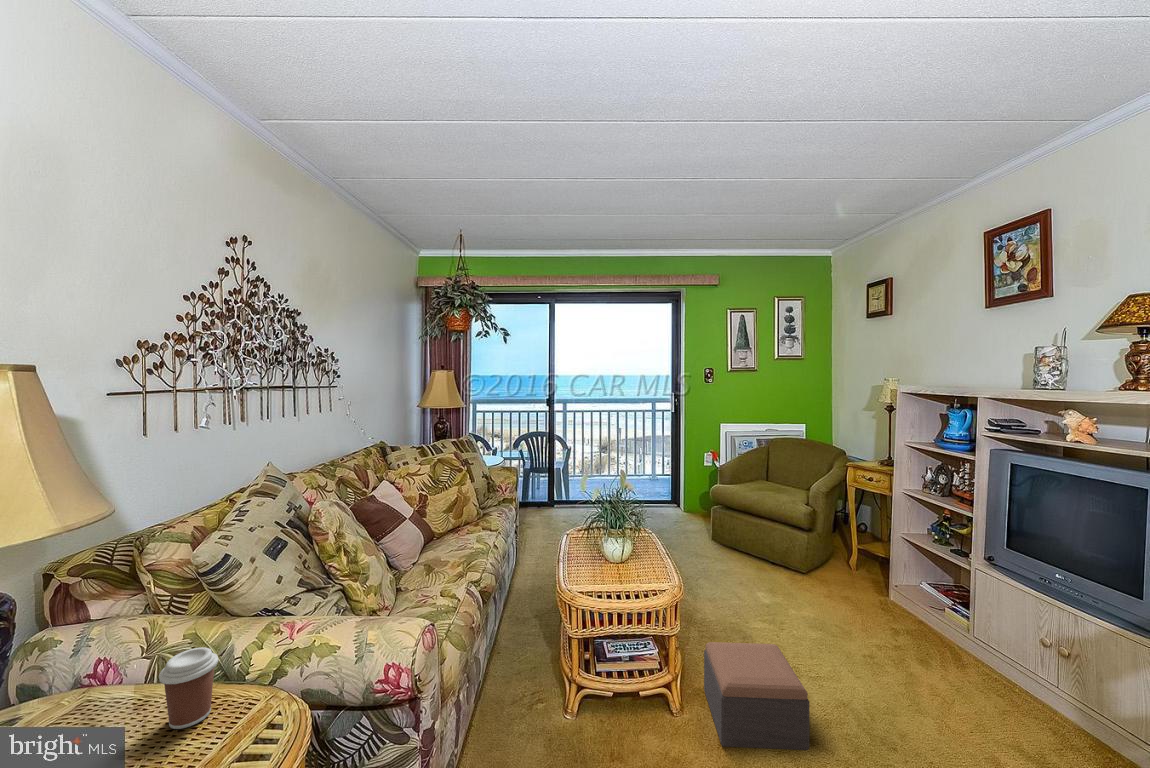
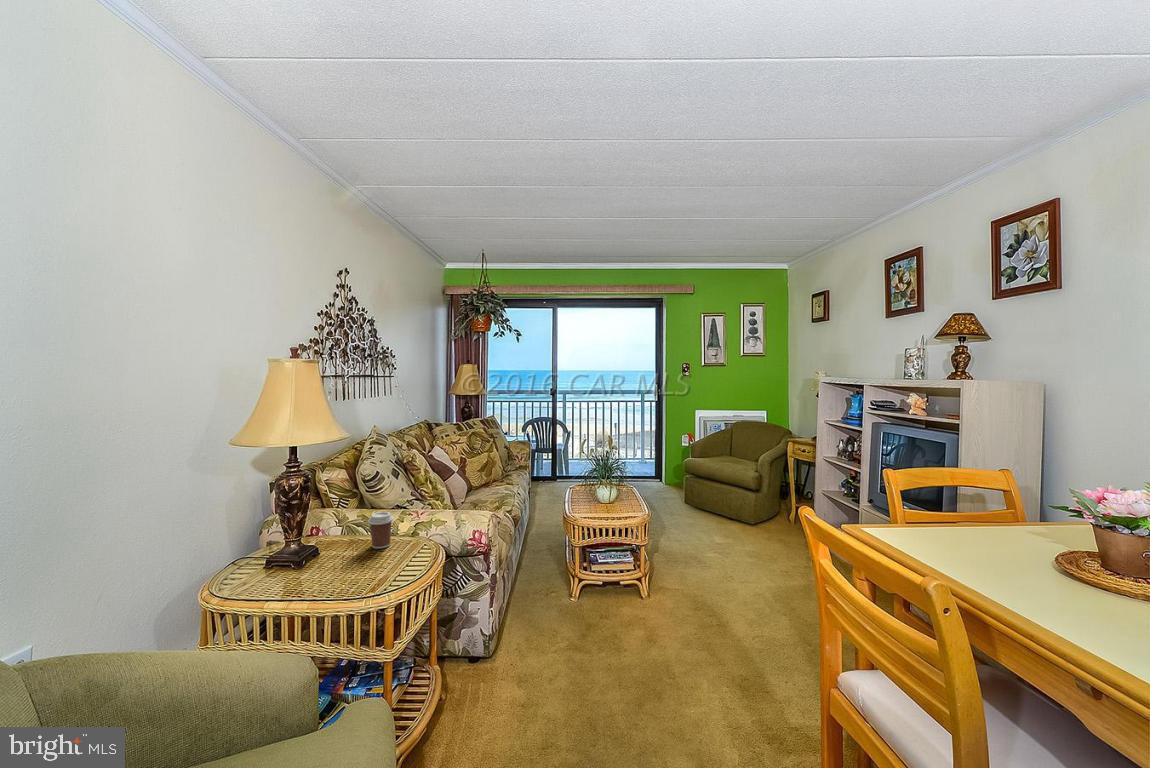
footstool: present [704,642,810,750] -> none [666,552,730,612]

